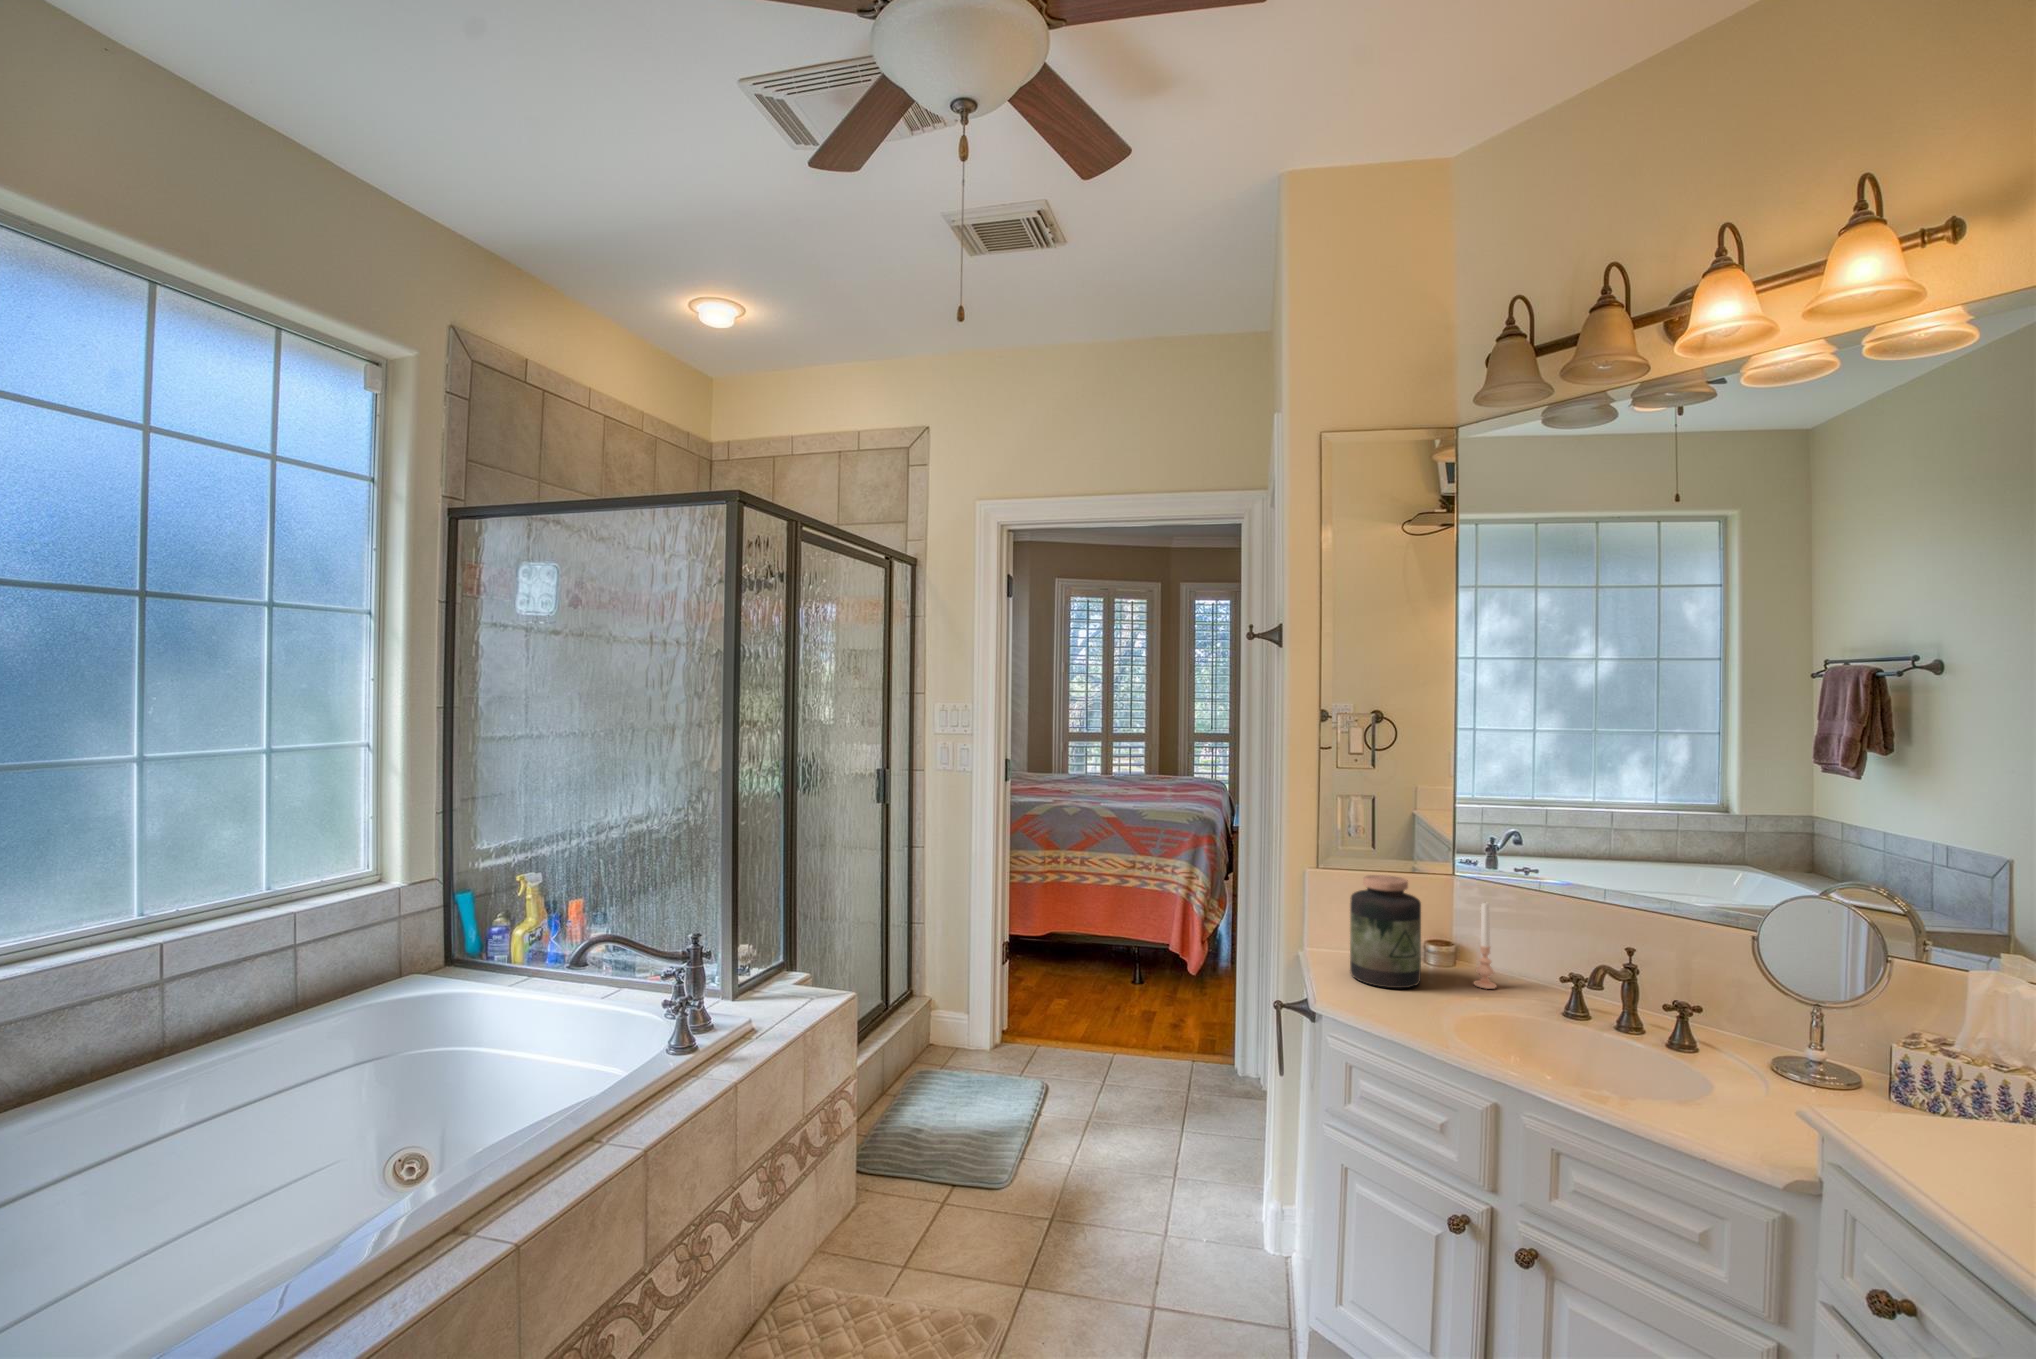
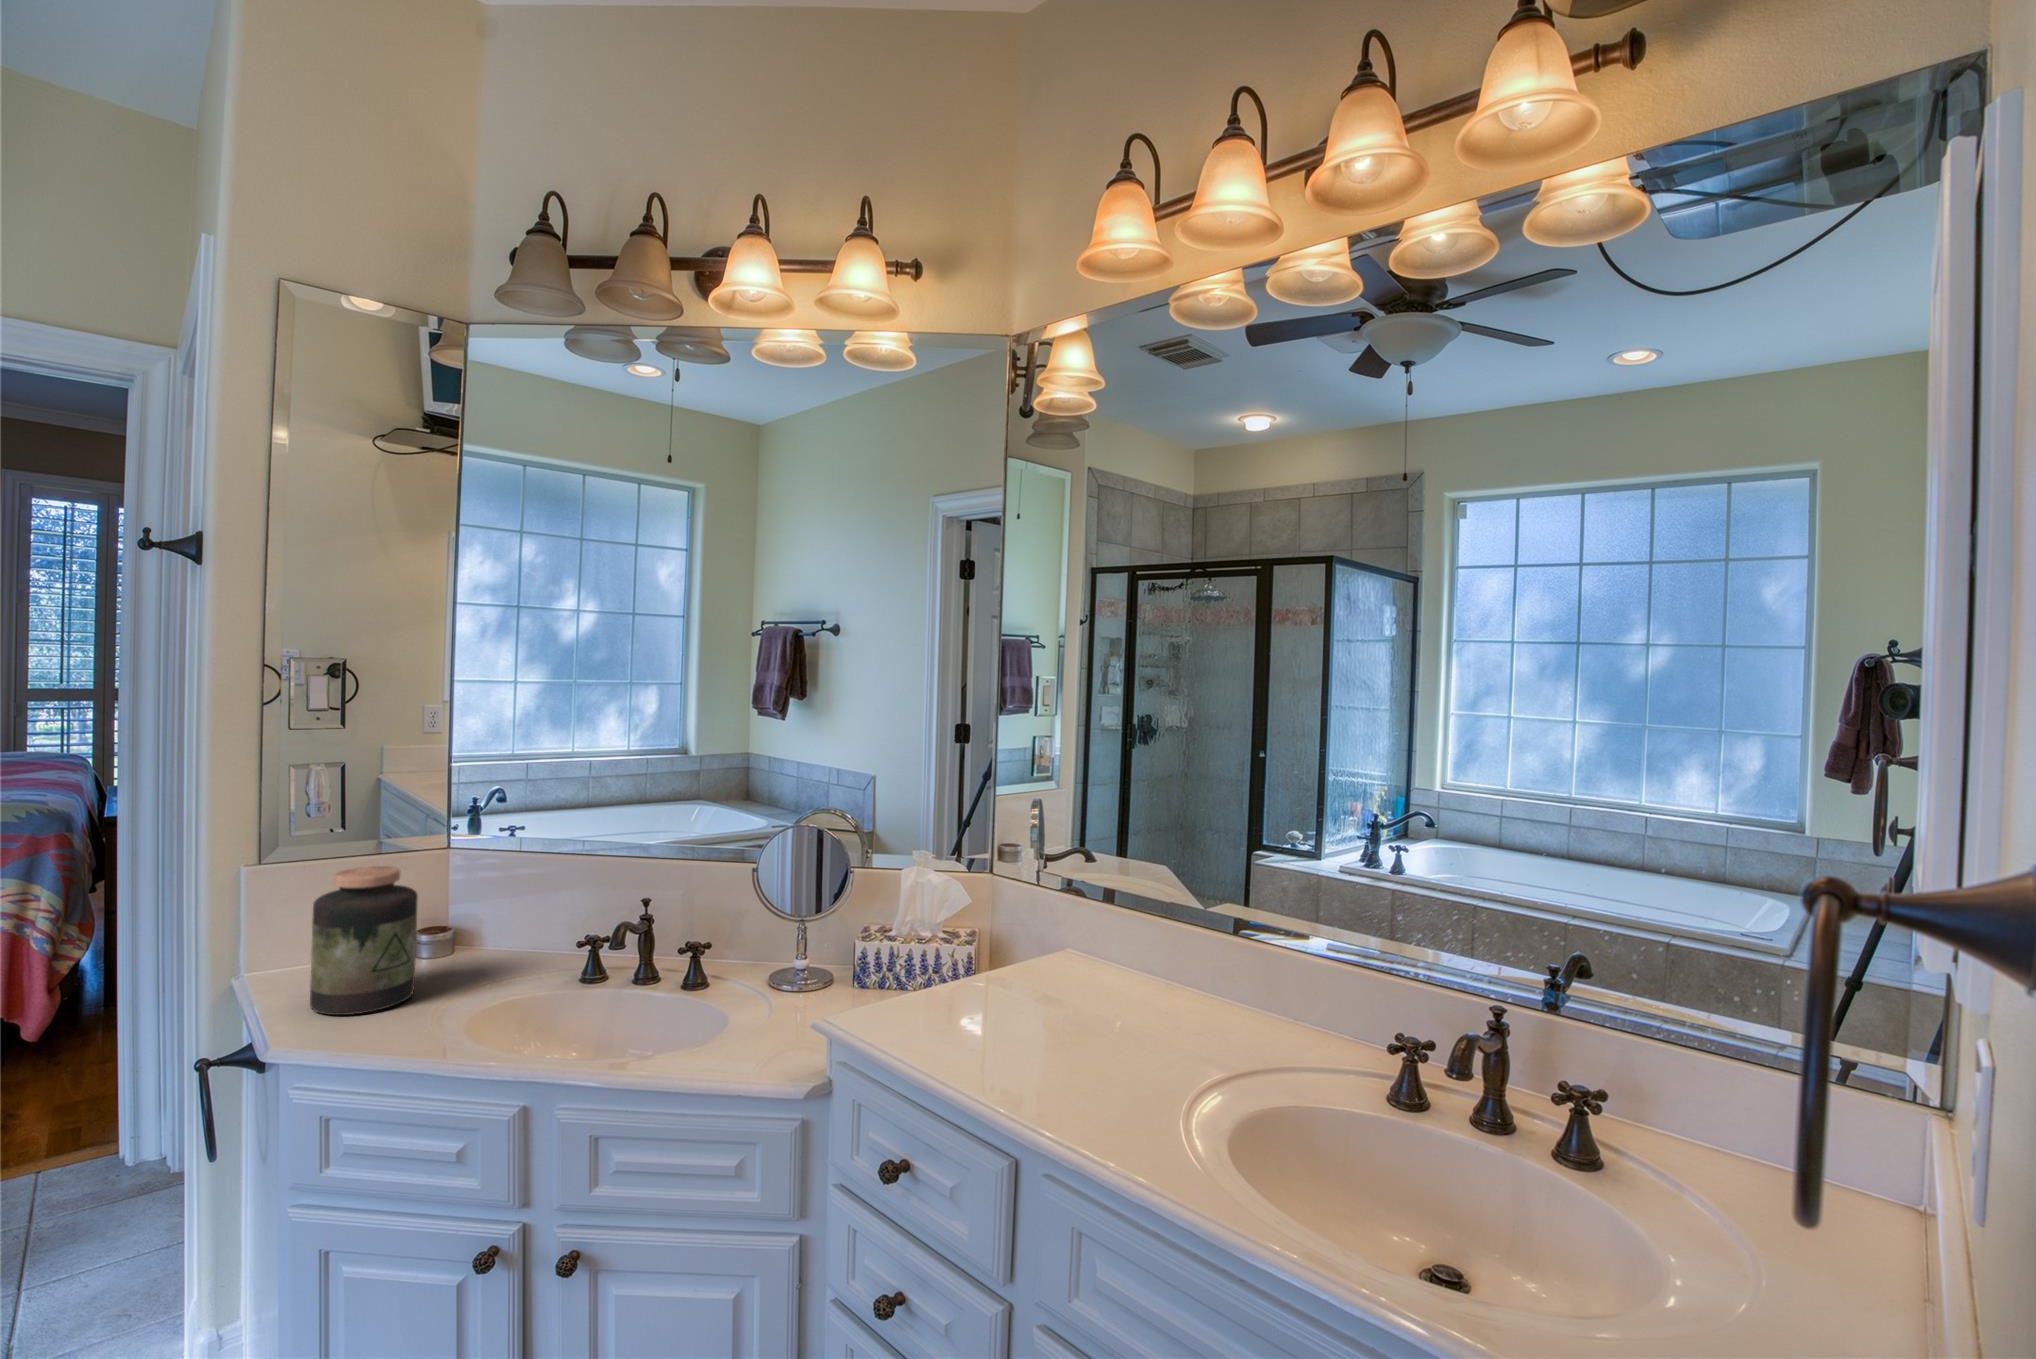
candle: present [1474,903,1496,989] -> none [481,878,509,978]

